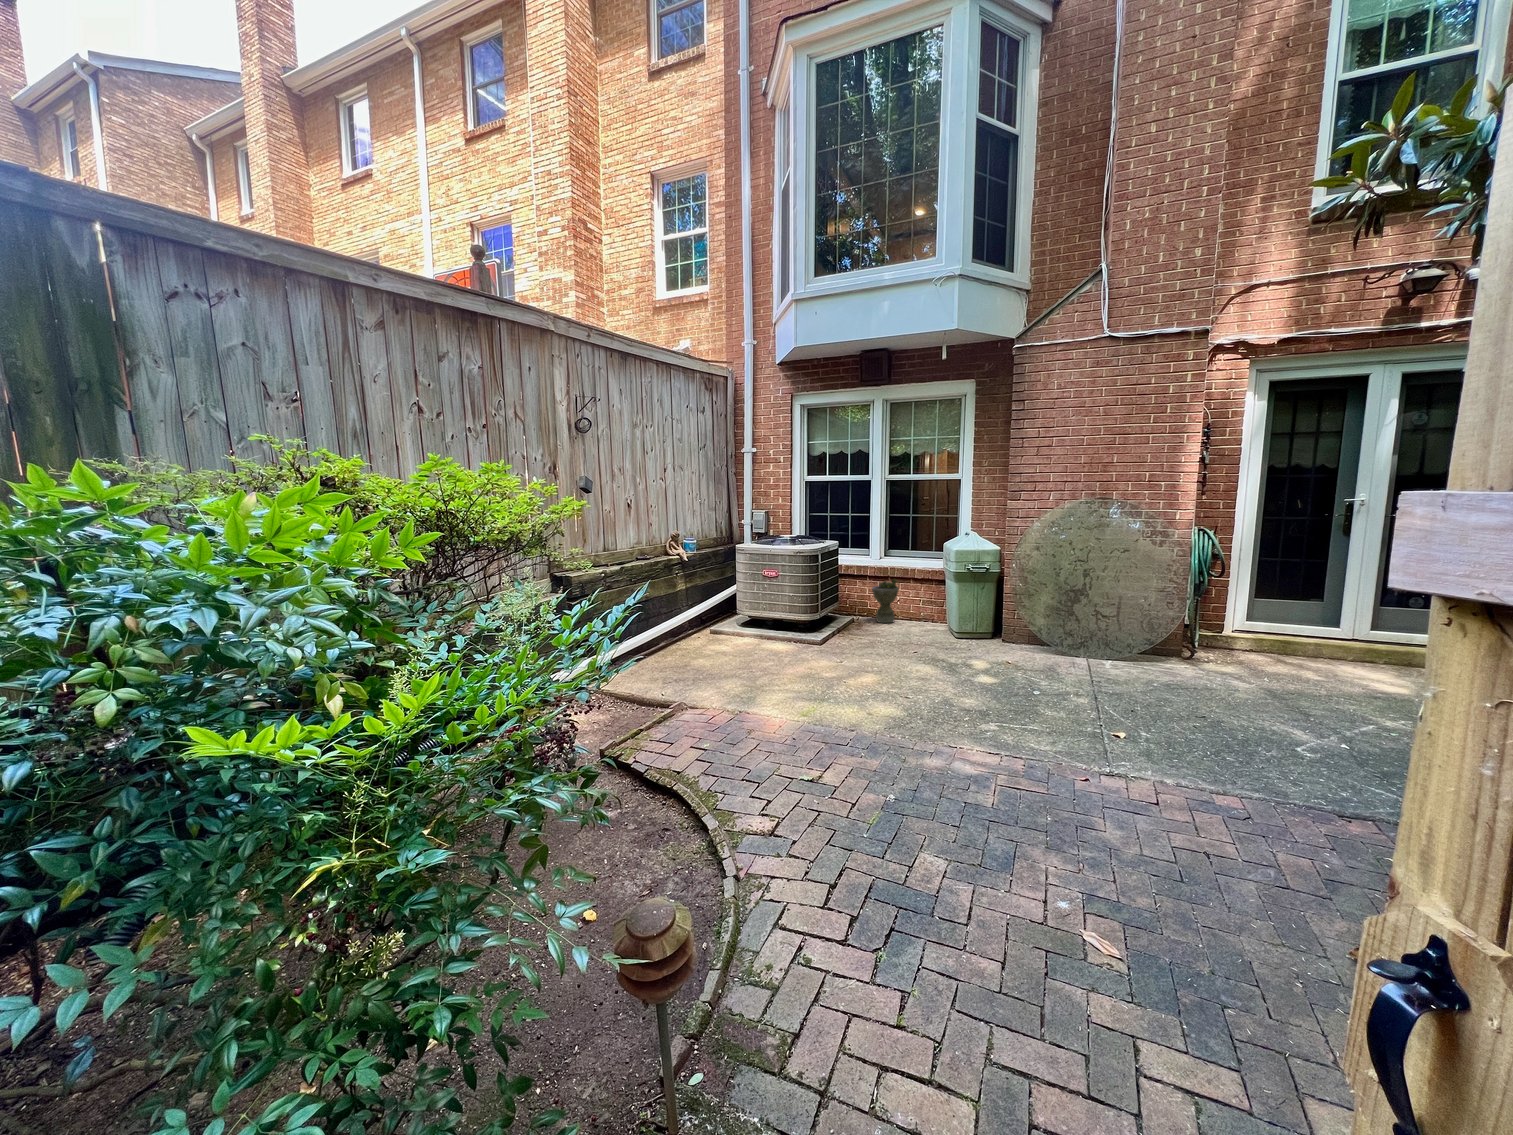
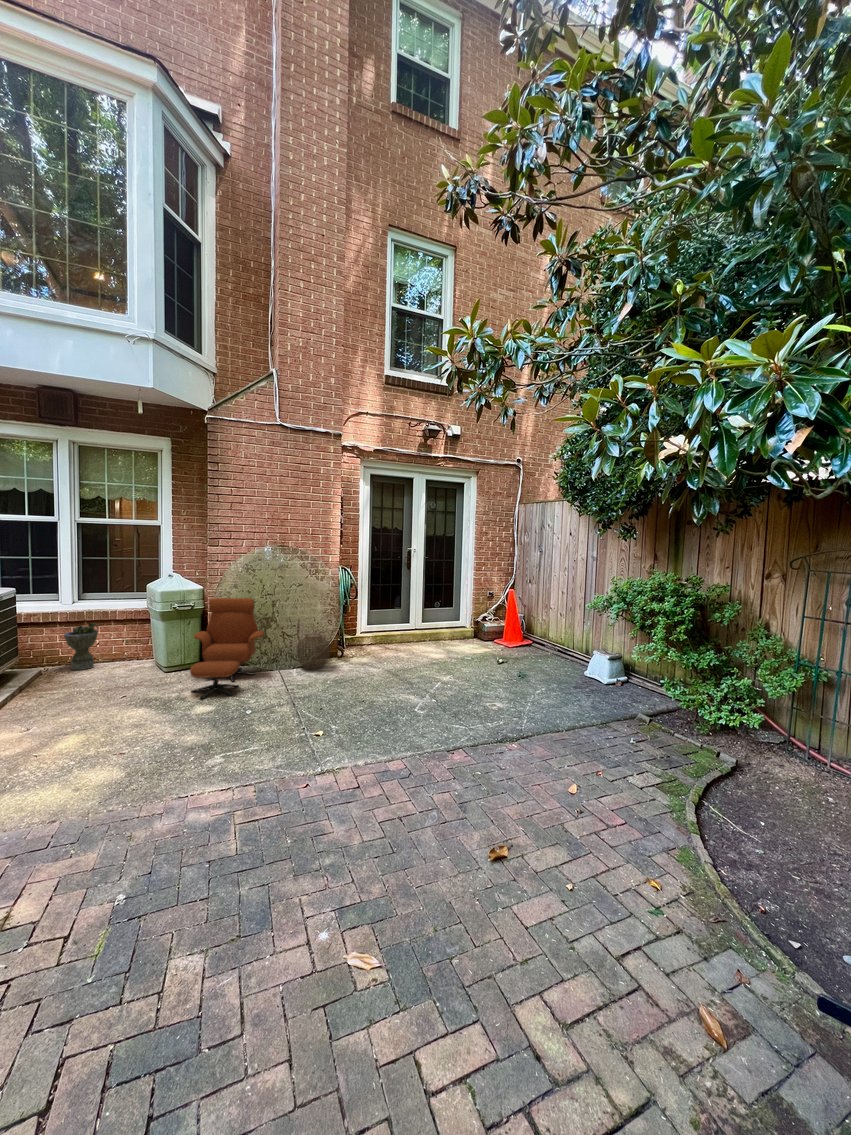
lounge chair: none [978,562,1069,673] -> present [190,598,264,699]
woven basket: none [1114,618,1166,667] -> present [297,634,330,670]

